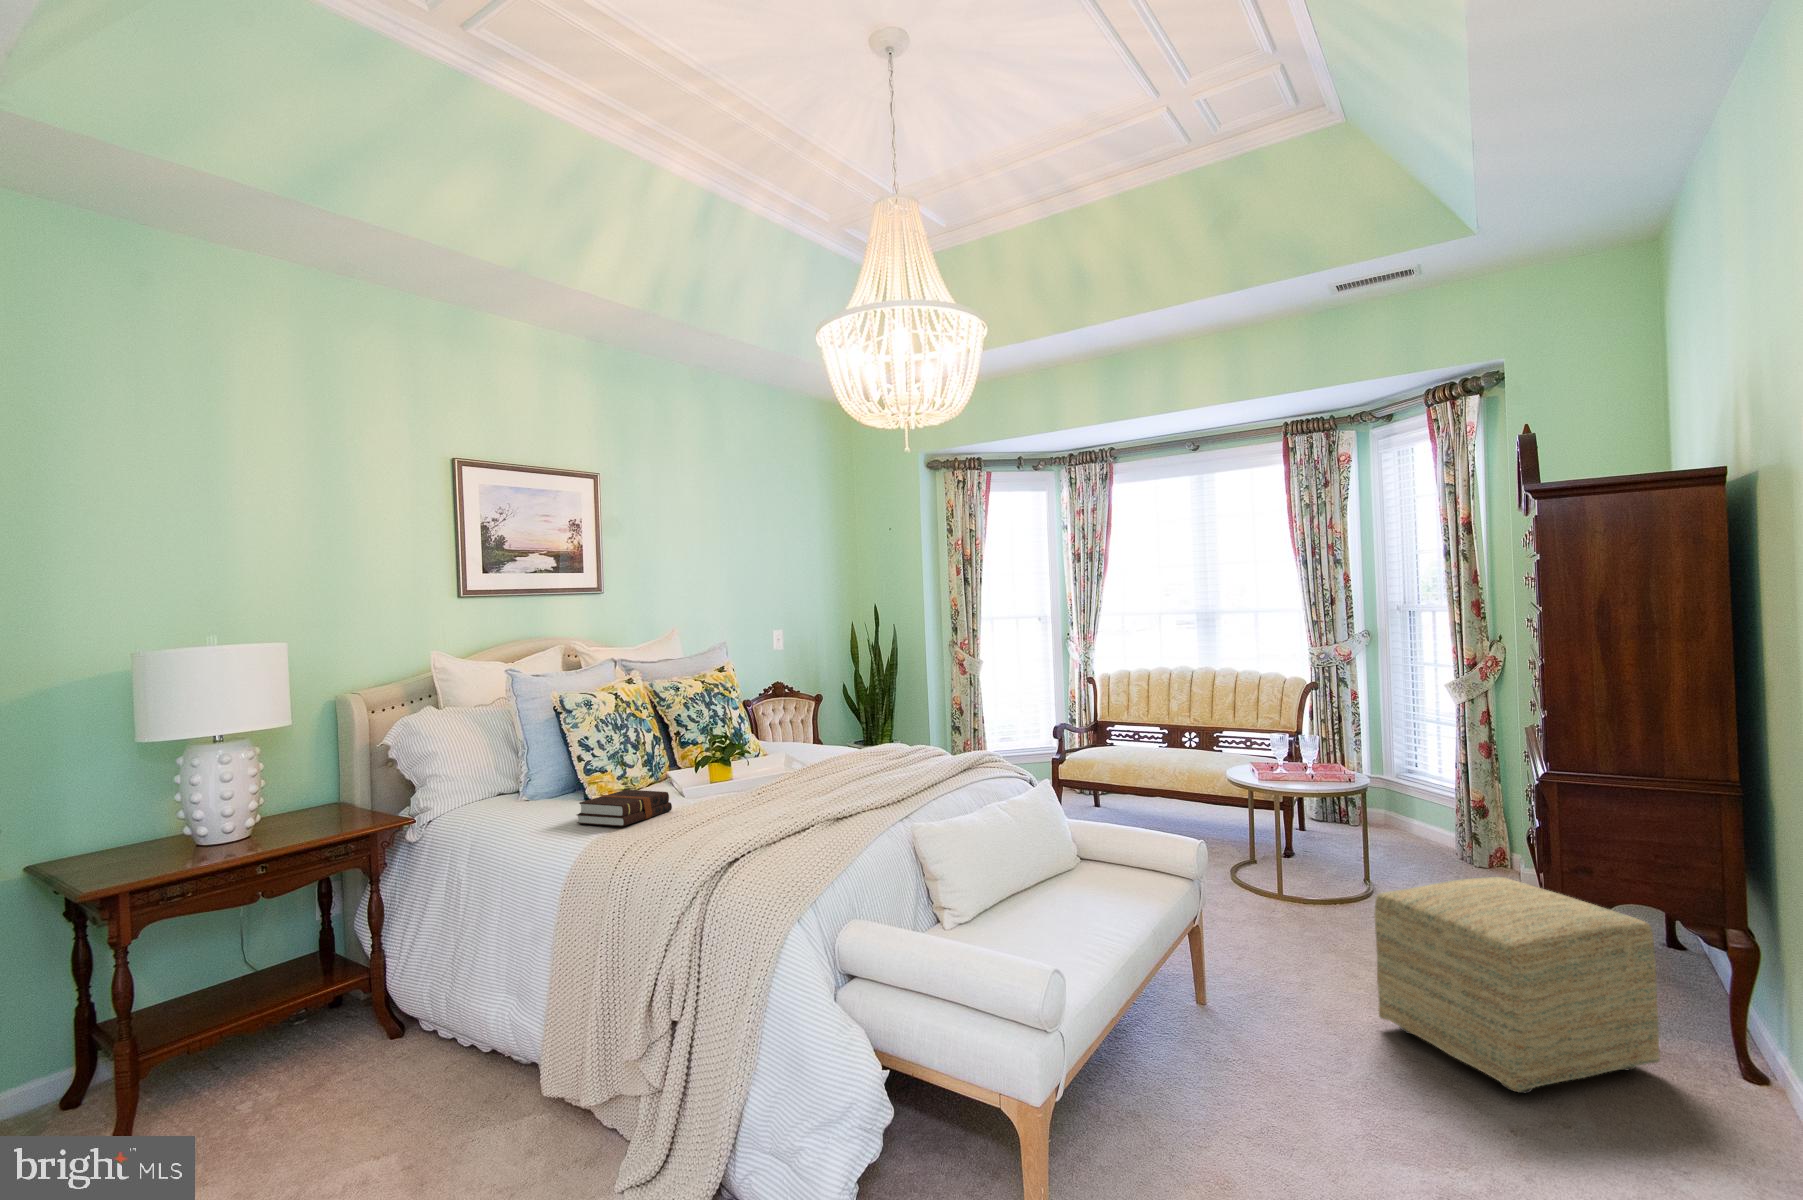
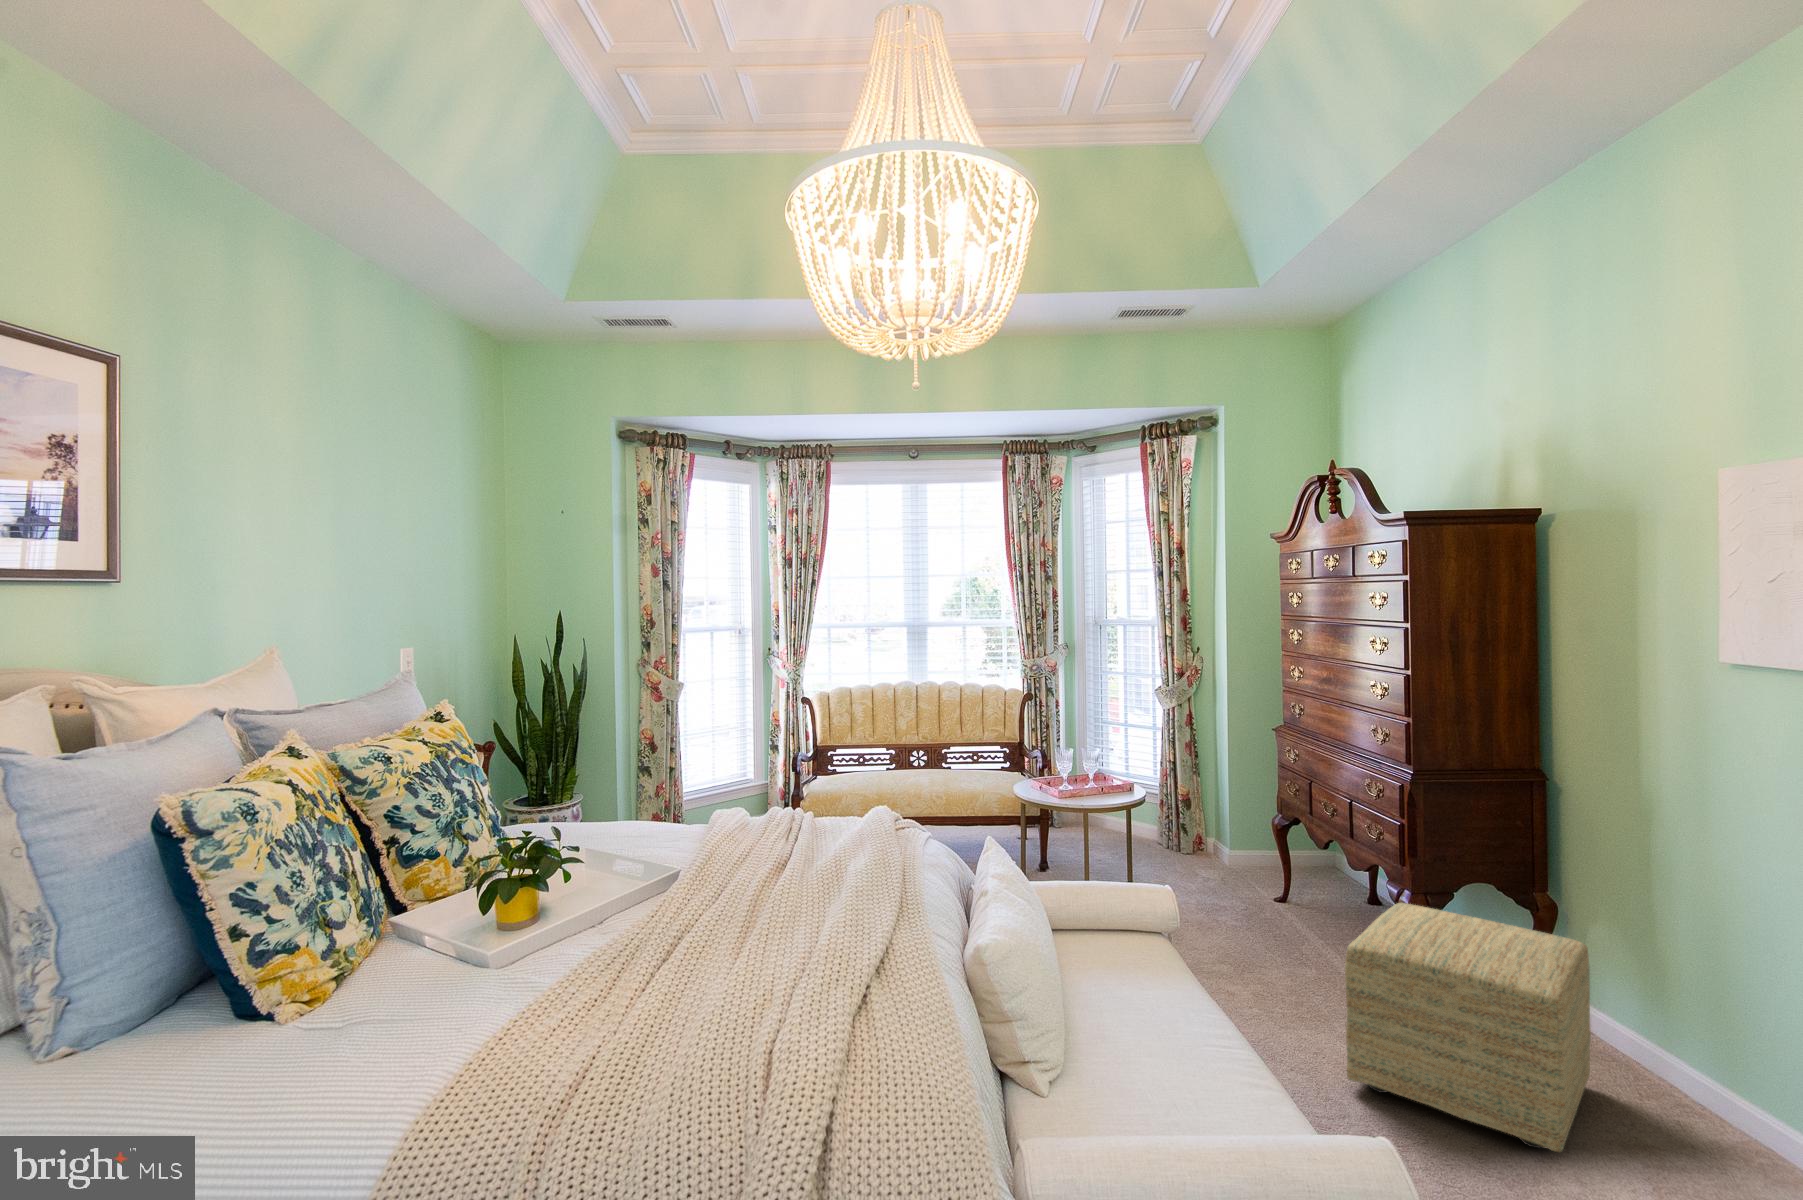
hardback book: present [577,790,672,826] -> none [275,973,467,1089]

